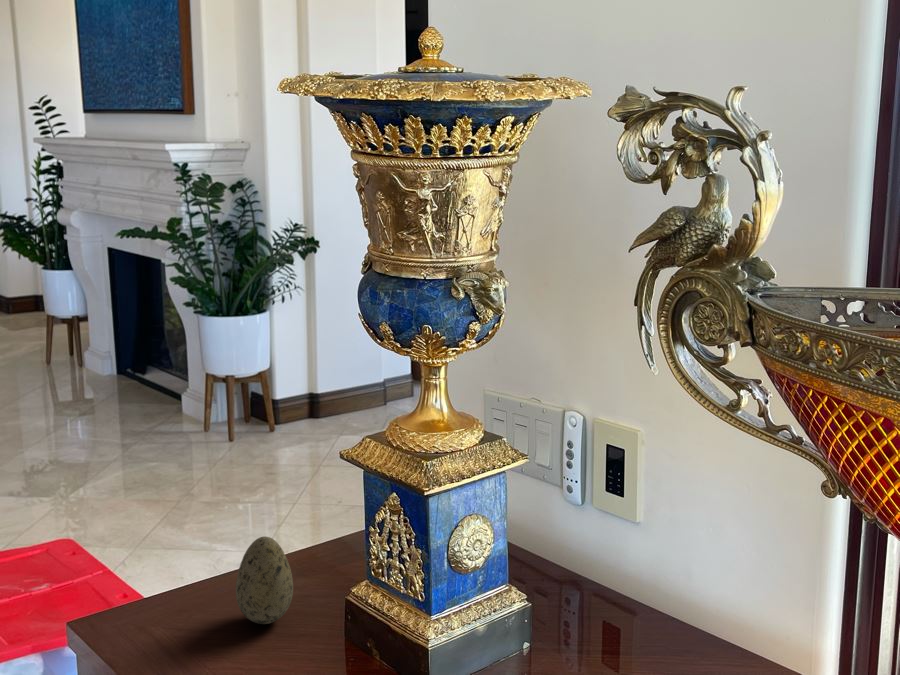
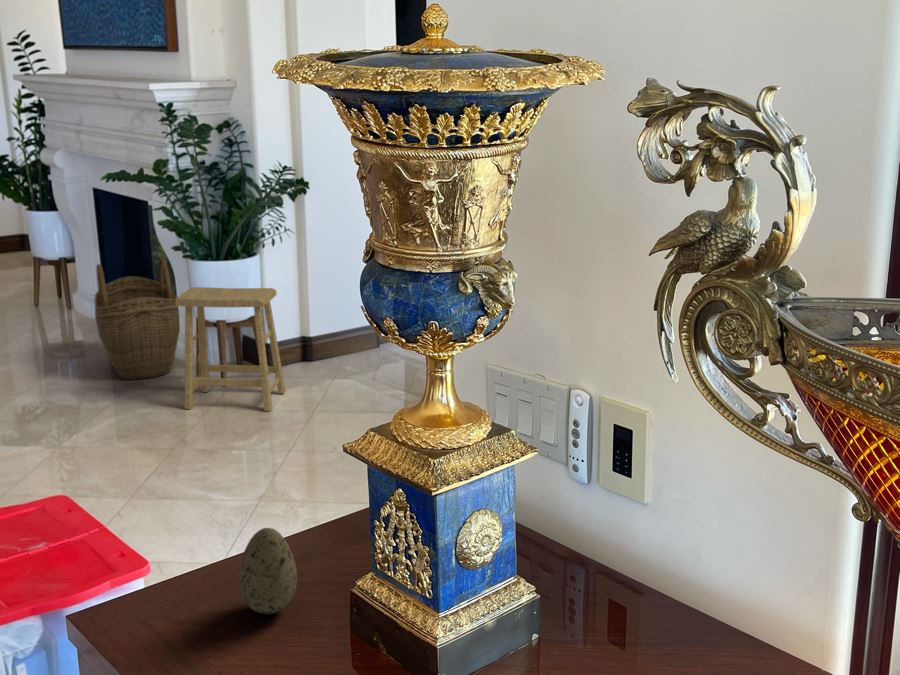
woven basket: none [105,314,188,435] -> present [94,258,179,380]
footstool: none [185,342,292,467] -> present [175,287,286,412]

